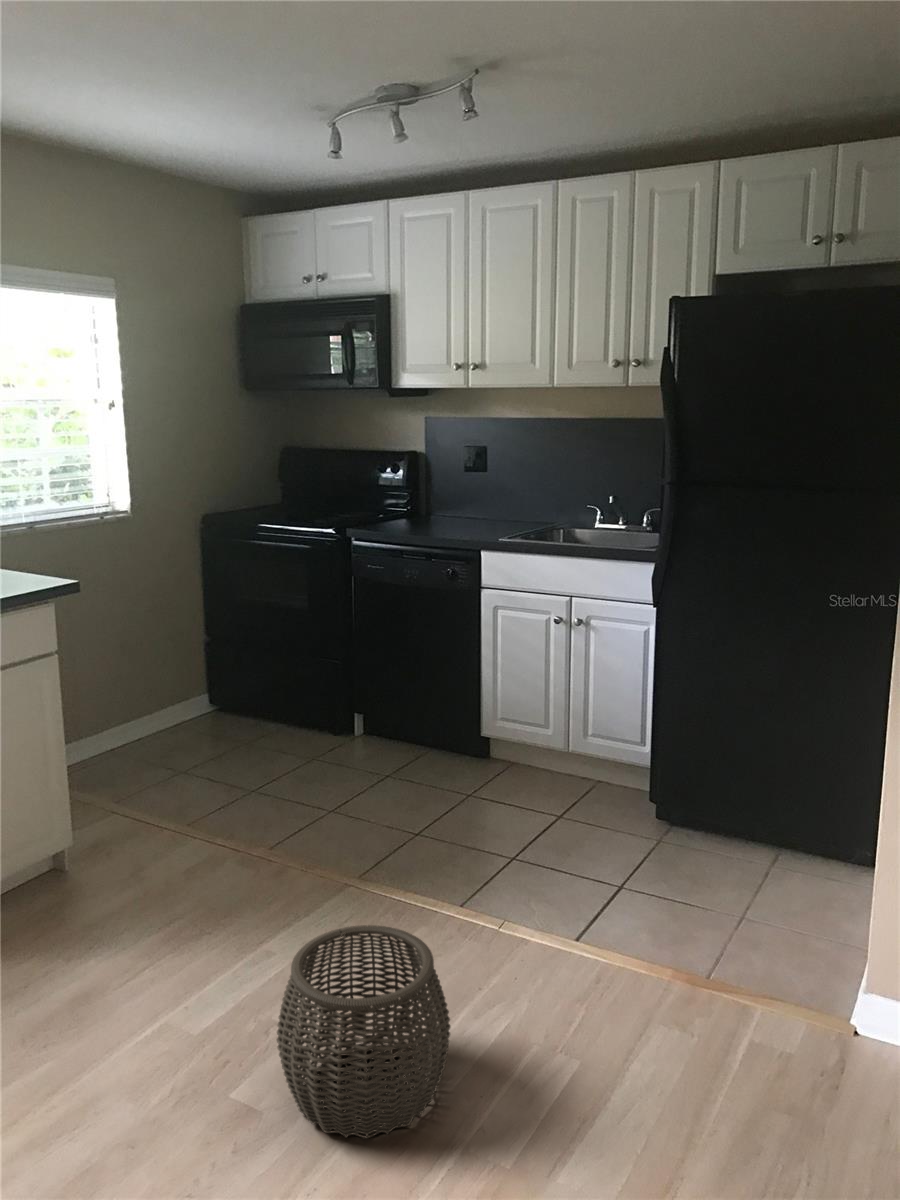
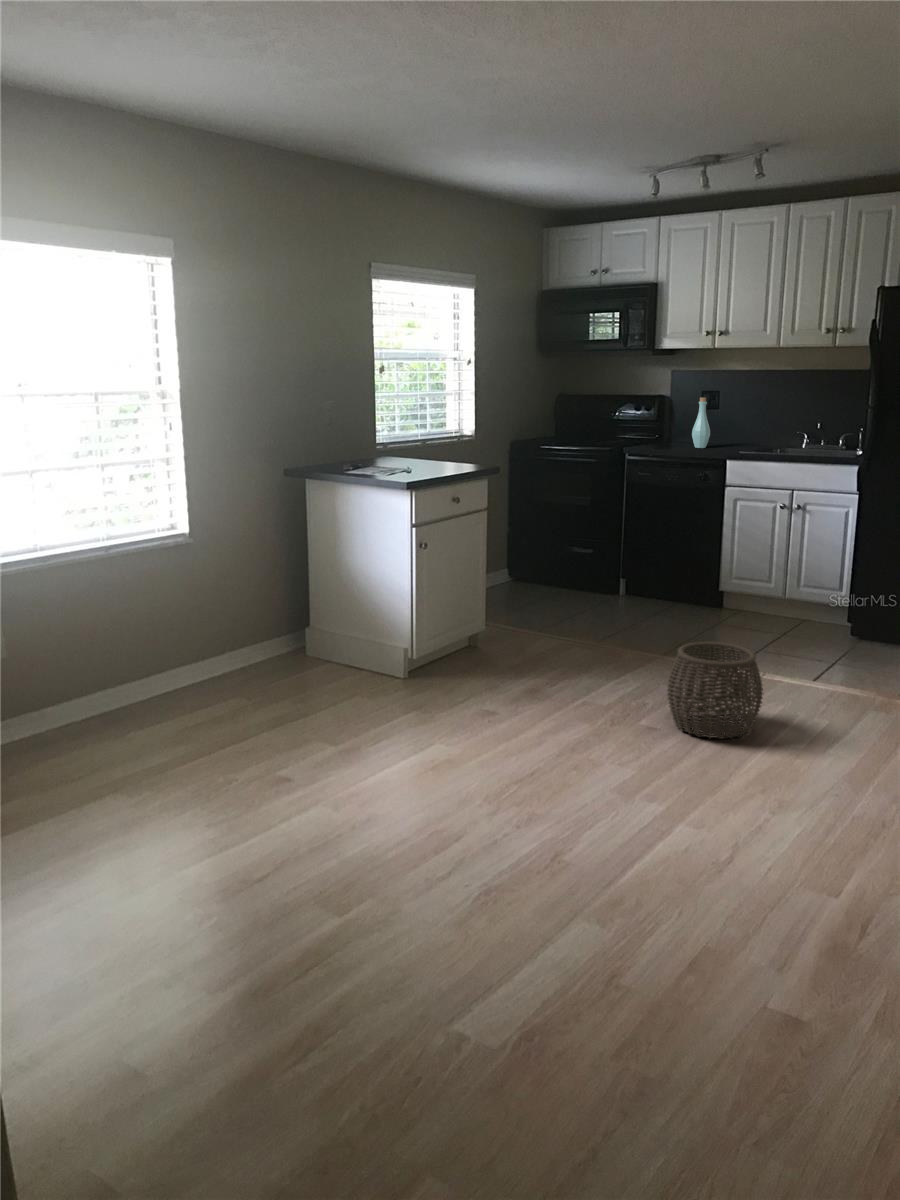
bottle: none [443,457,468,528] -> present [692,398,710,448]

